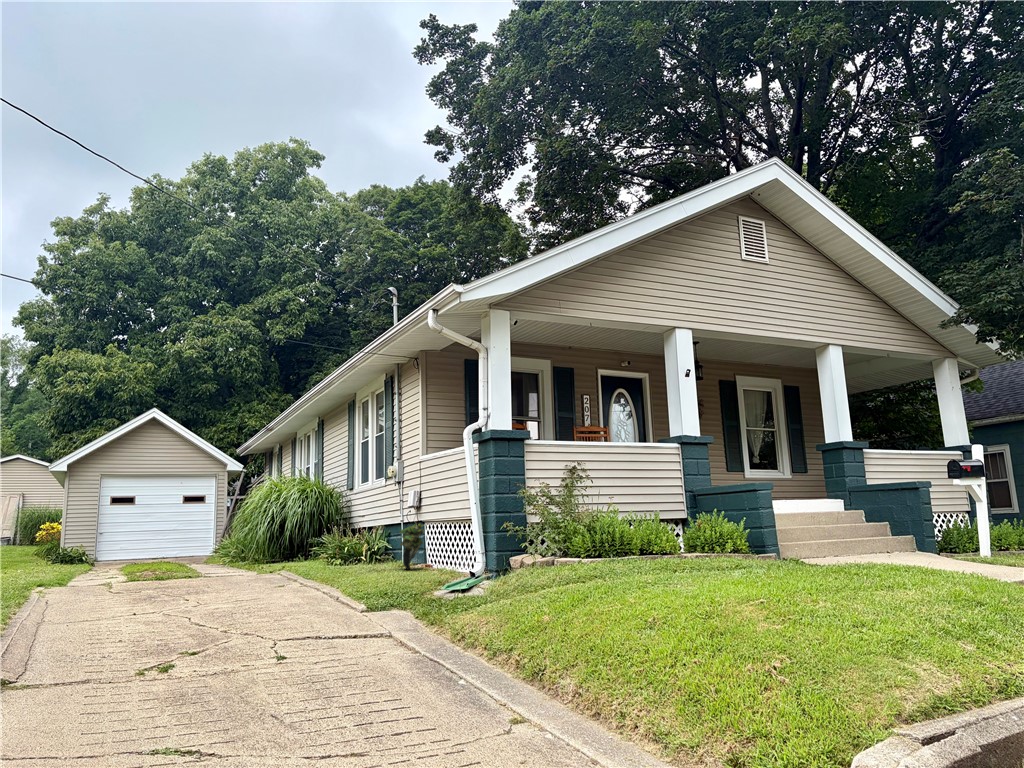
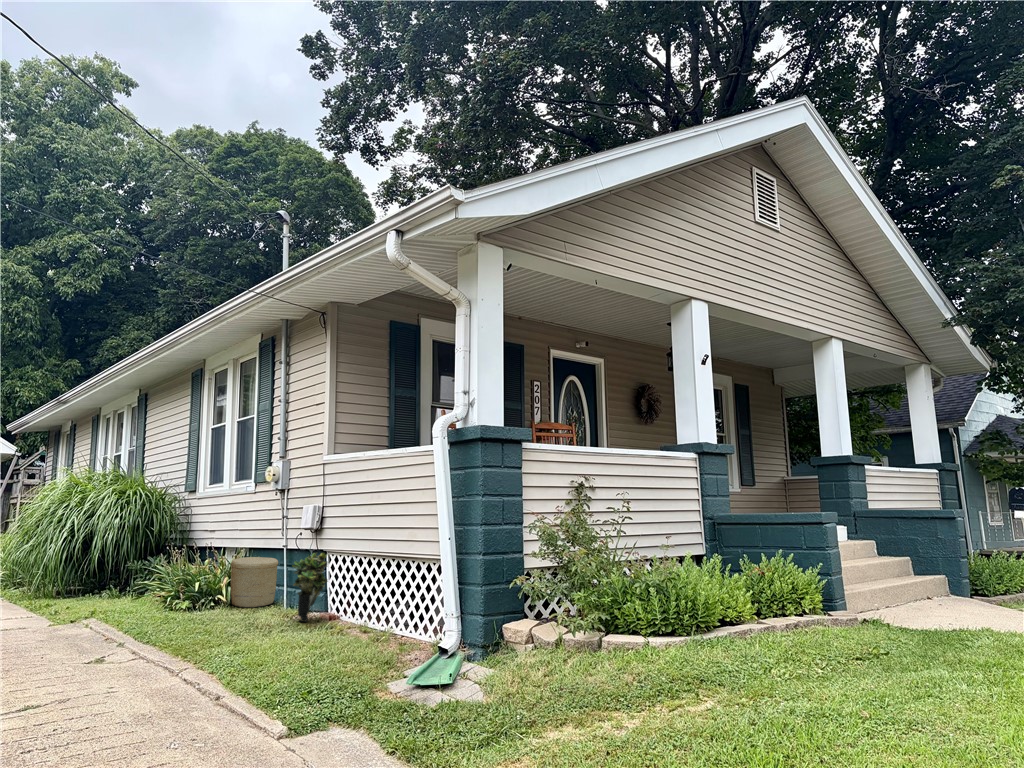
woven basket: none [366,530,398,563] -> present [231,557,278,607]

